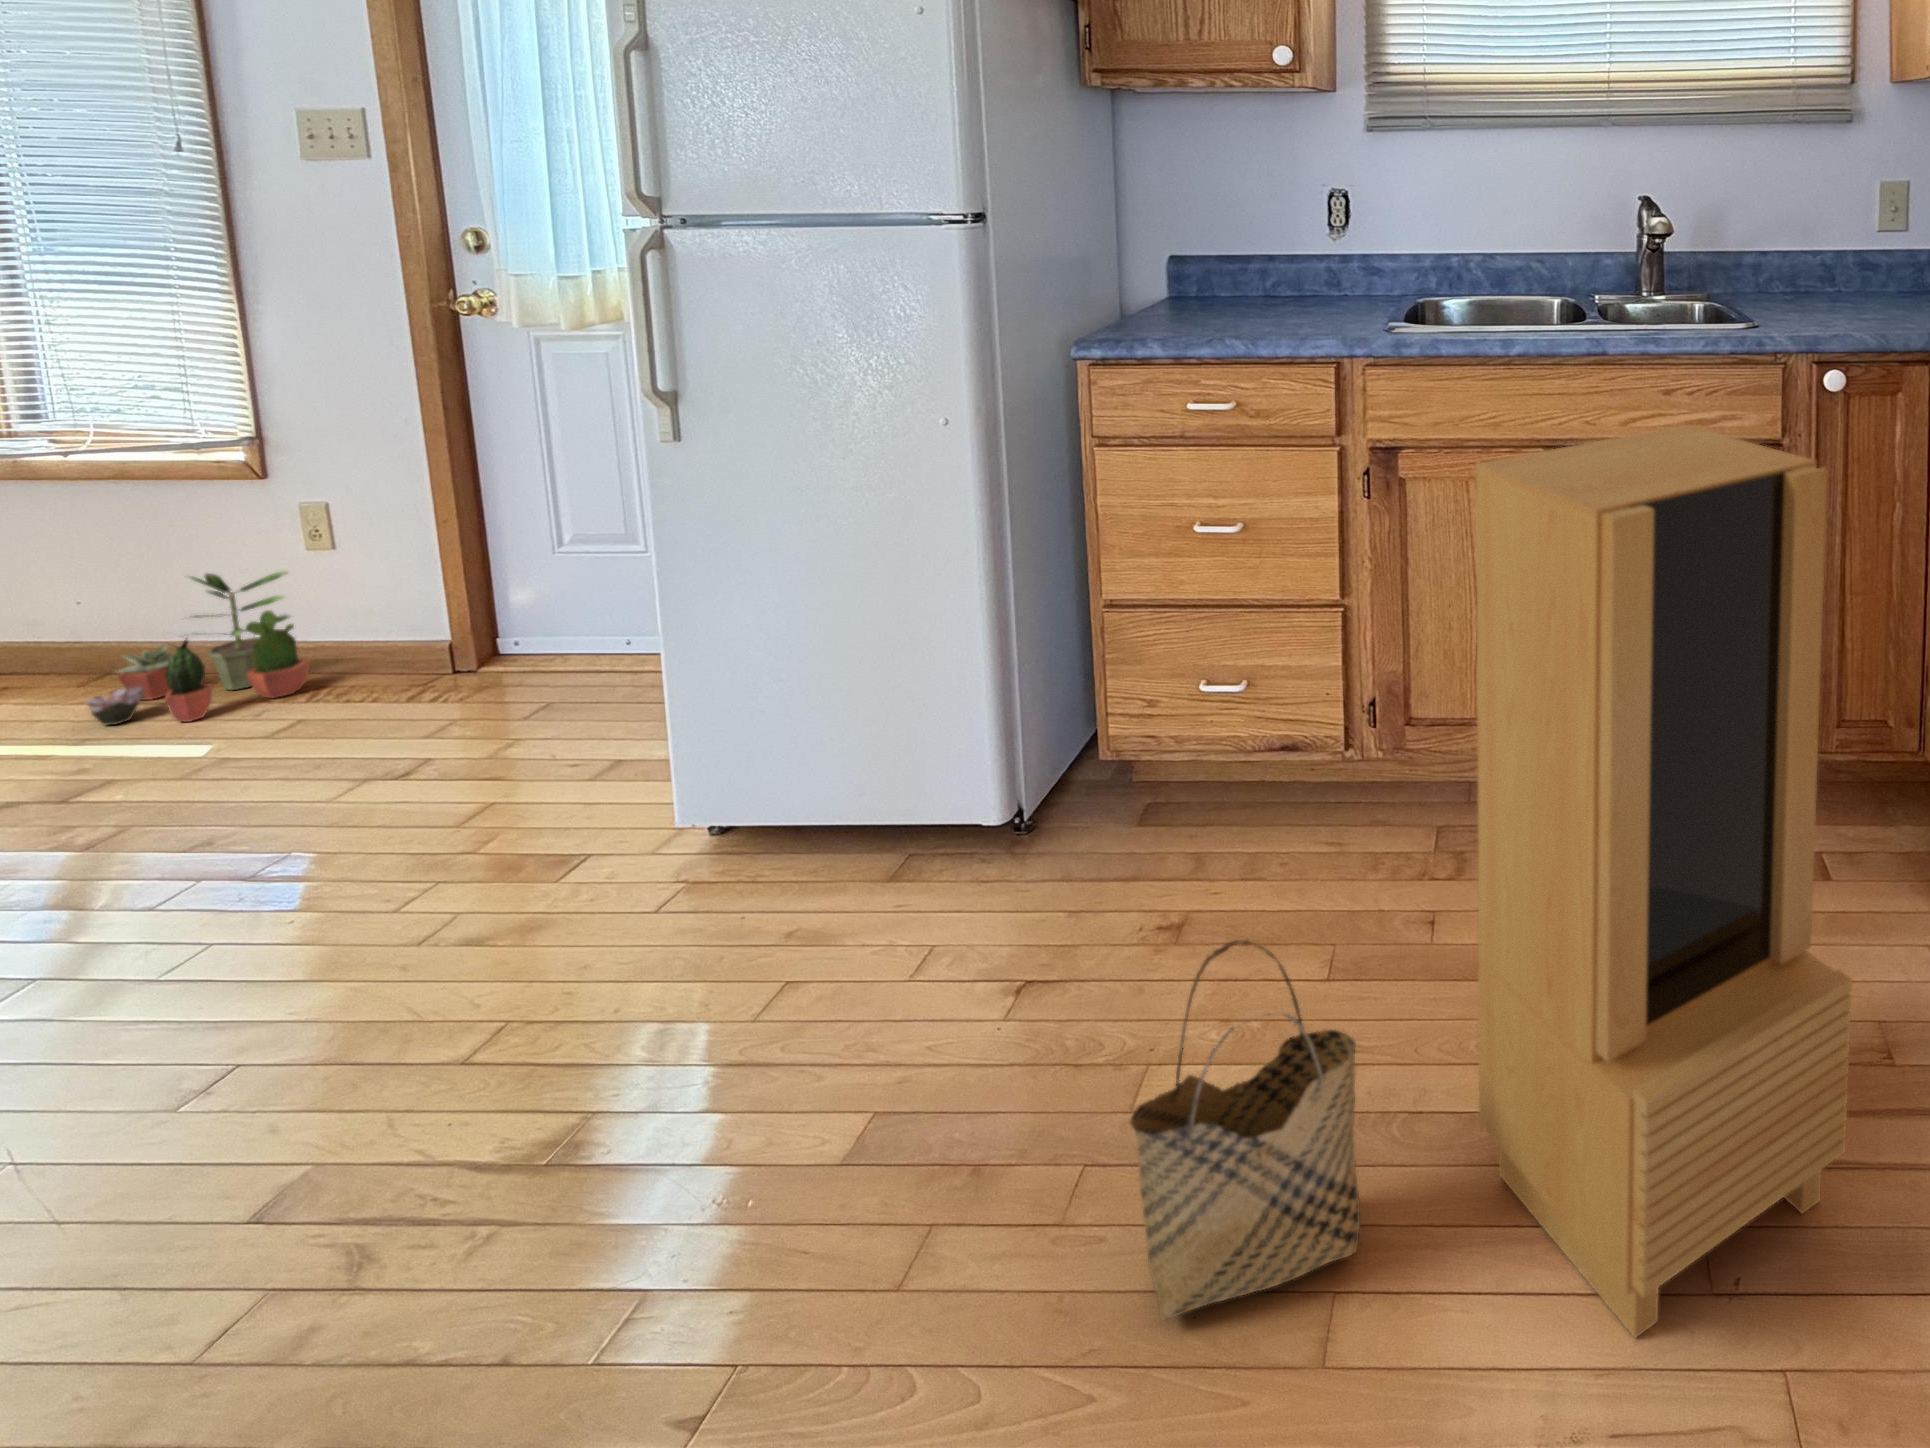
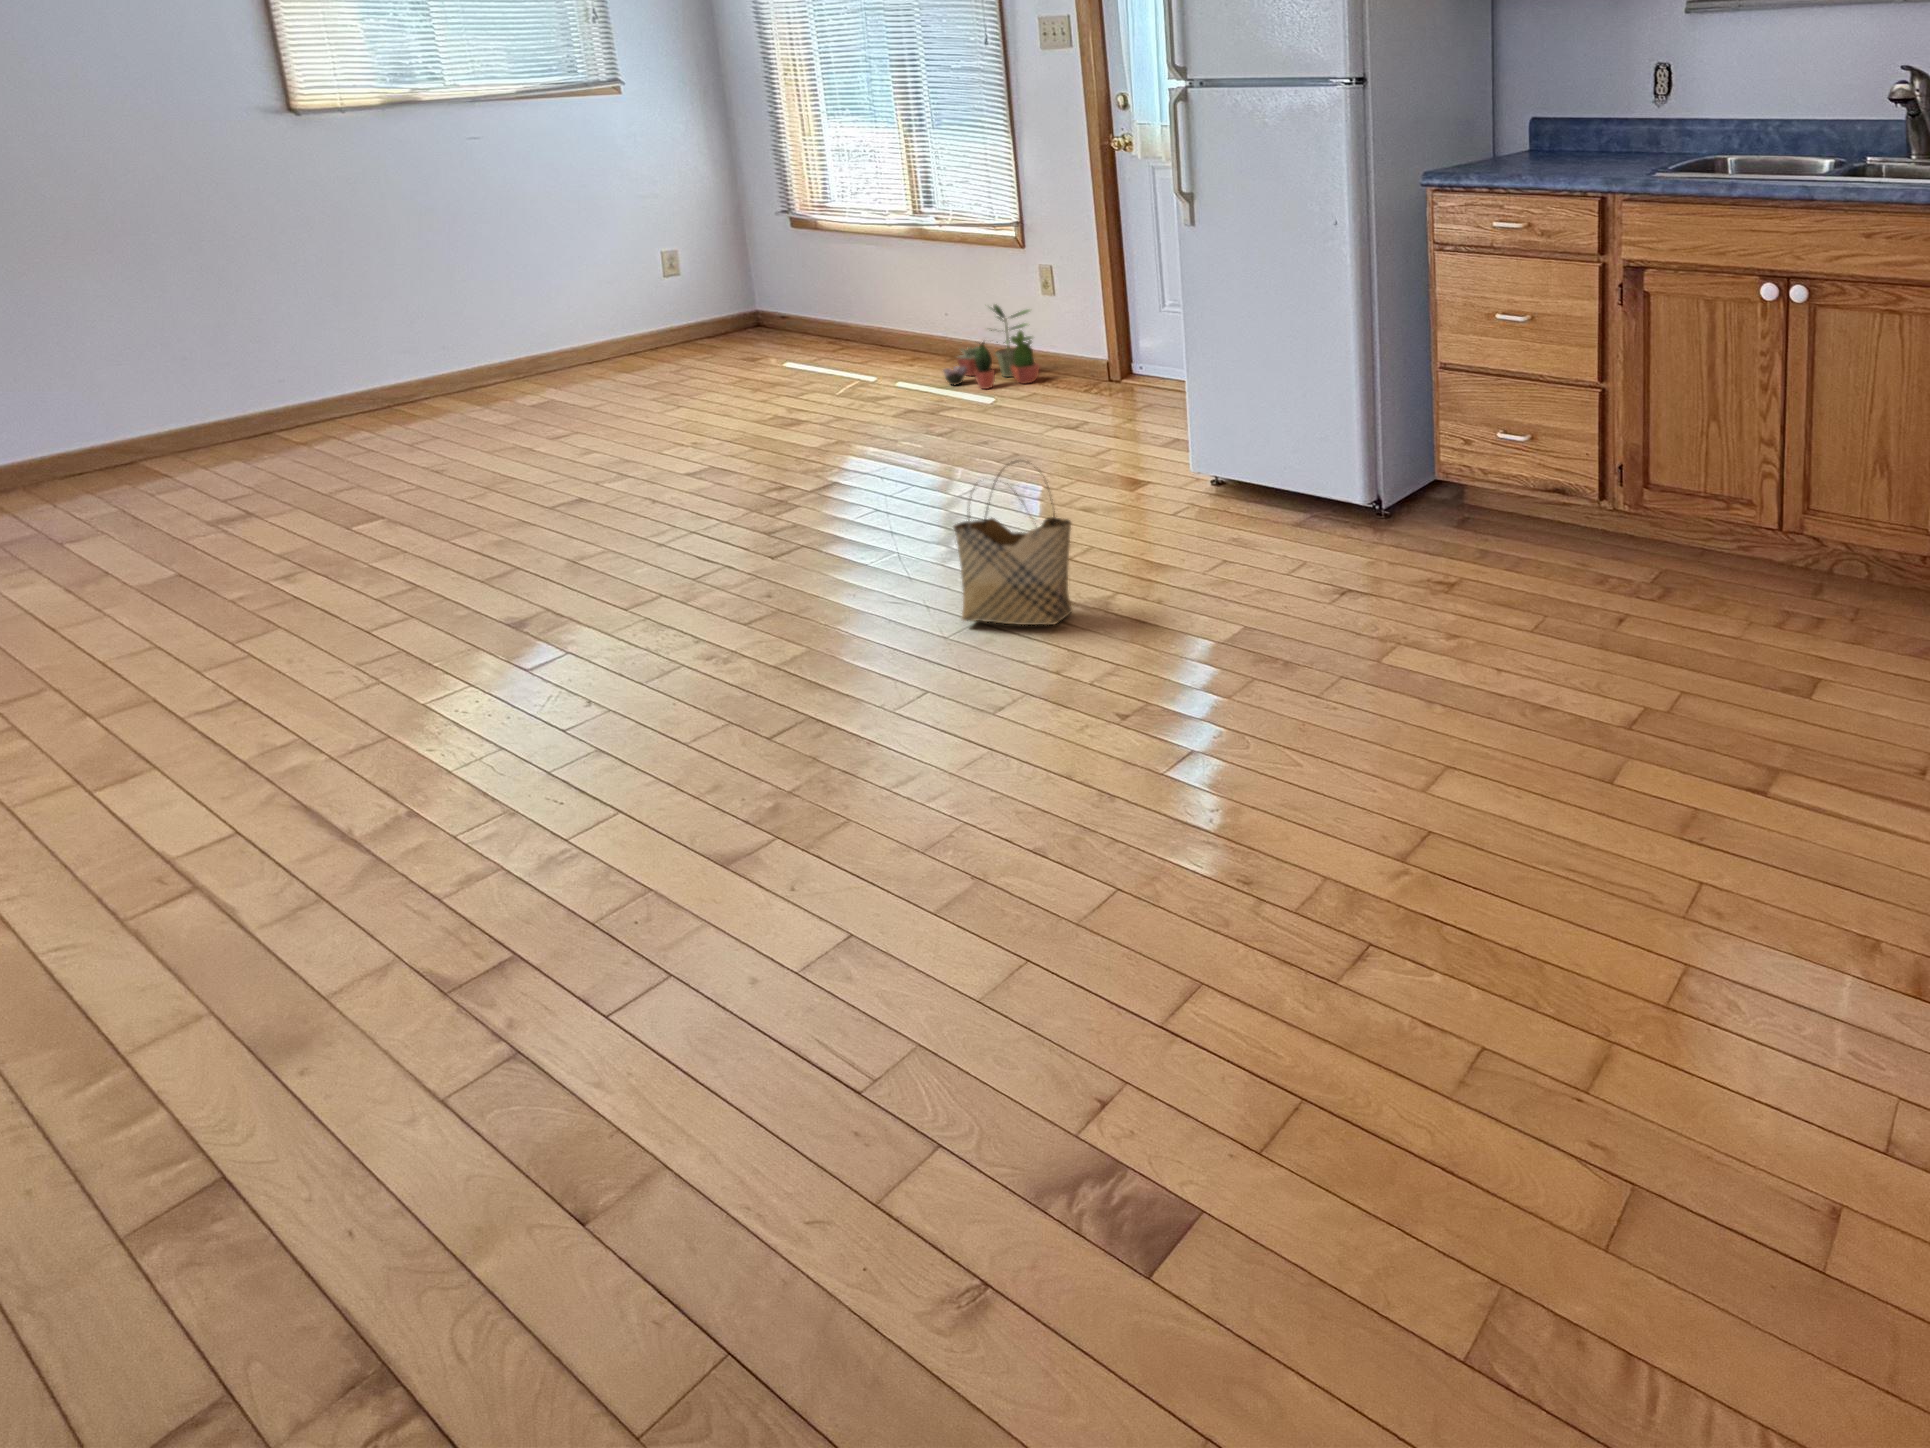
storage cabinet: present [1476,425,1852,1337] -> none [1565,236,1814,838]
woven basket: present [1130,940,1360,1320] -> present [953,461,1072,625]

